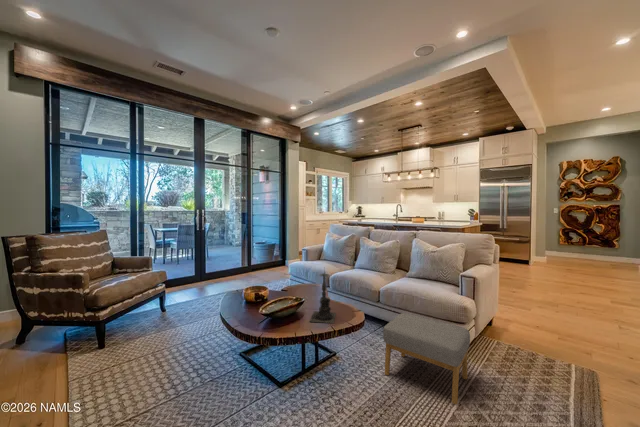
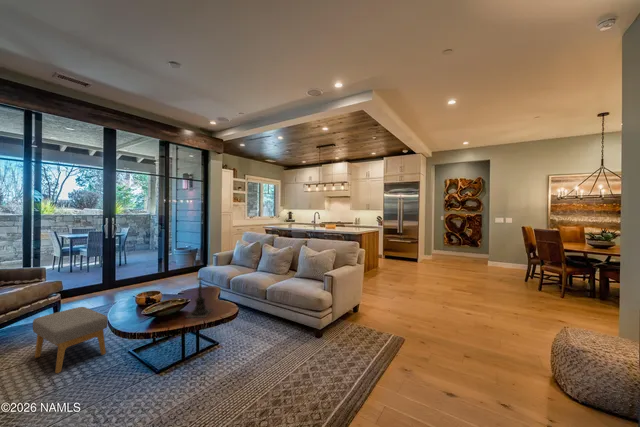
footstool: present [383,313,470,404] -> present [33,307,107,373]

